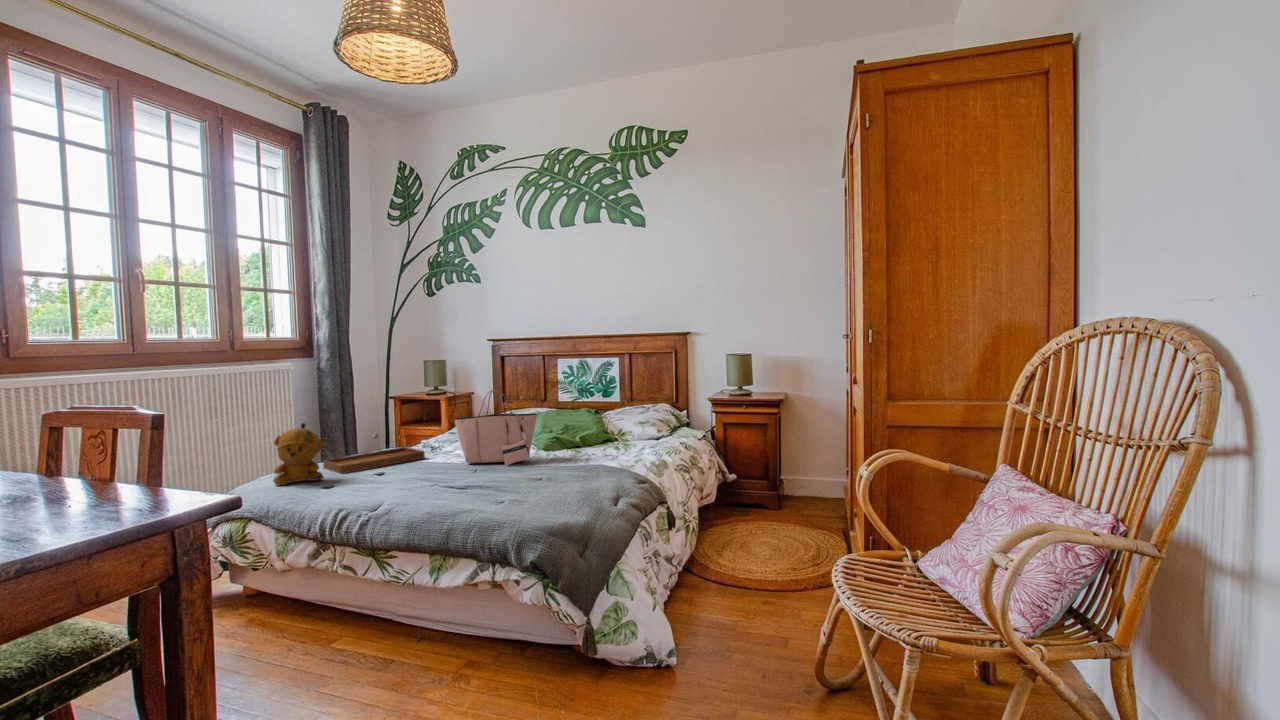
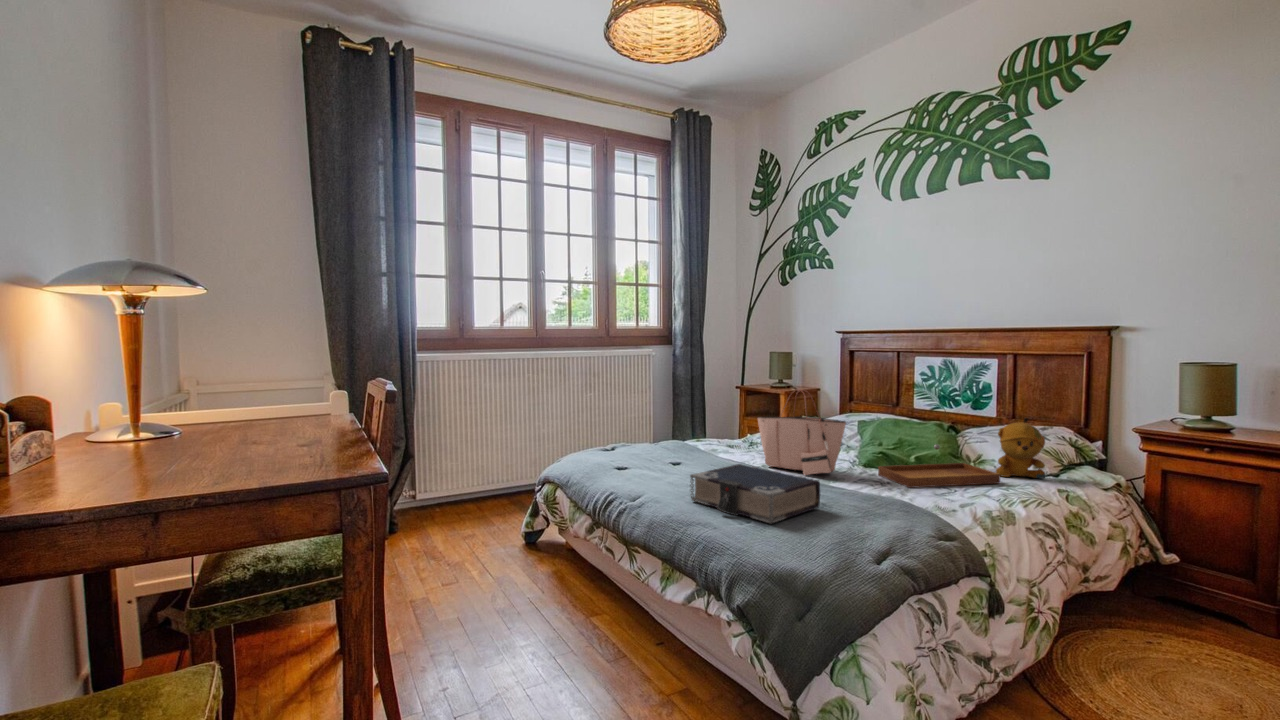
stuffed bear: present [273,423,323,485] -> present [996,418,1045,478]
tray: present [323,434,425,474] -> present [878,444,1000,488]
book: none [424,462,543,507] -> present [690,464,820,523]

